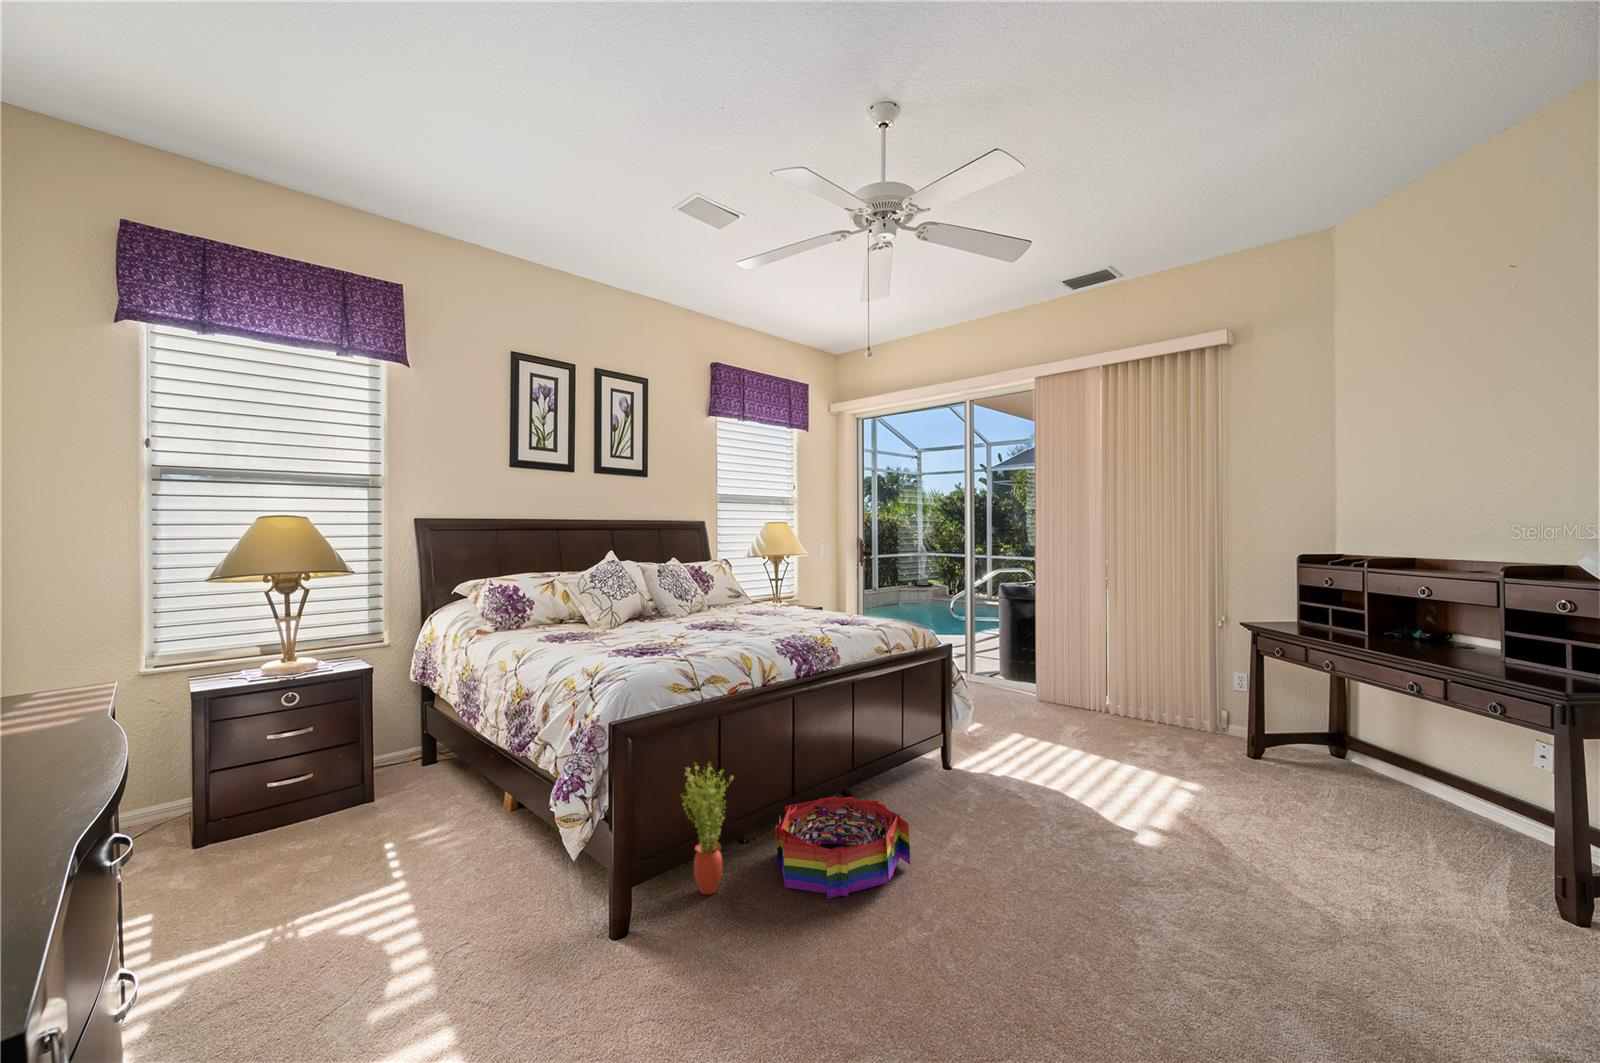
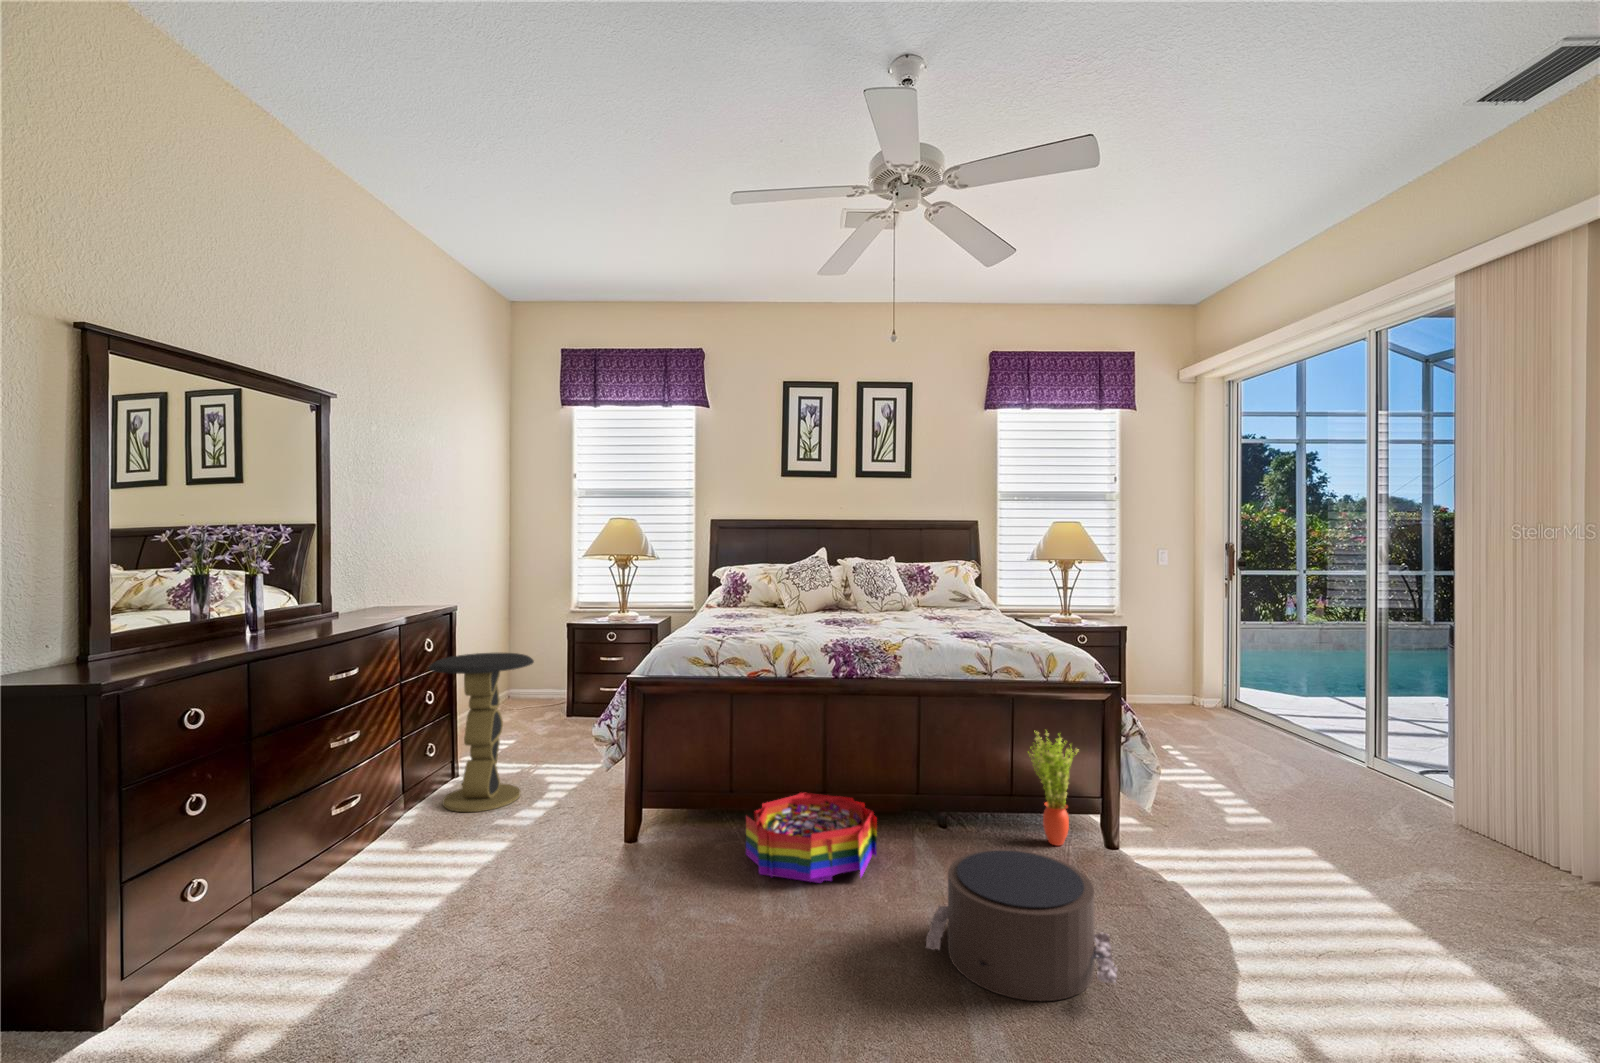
side table: none [212,726,403,1010] -> present [429,653,534,812]
potted plant: present [682,766,733,895] -> present [1028,732,1078,846]
pouf: none [1016,789,1175,903] -> present [926,849,1117,1001]

